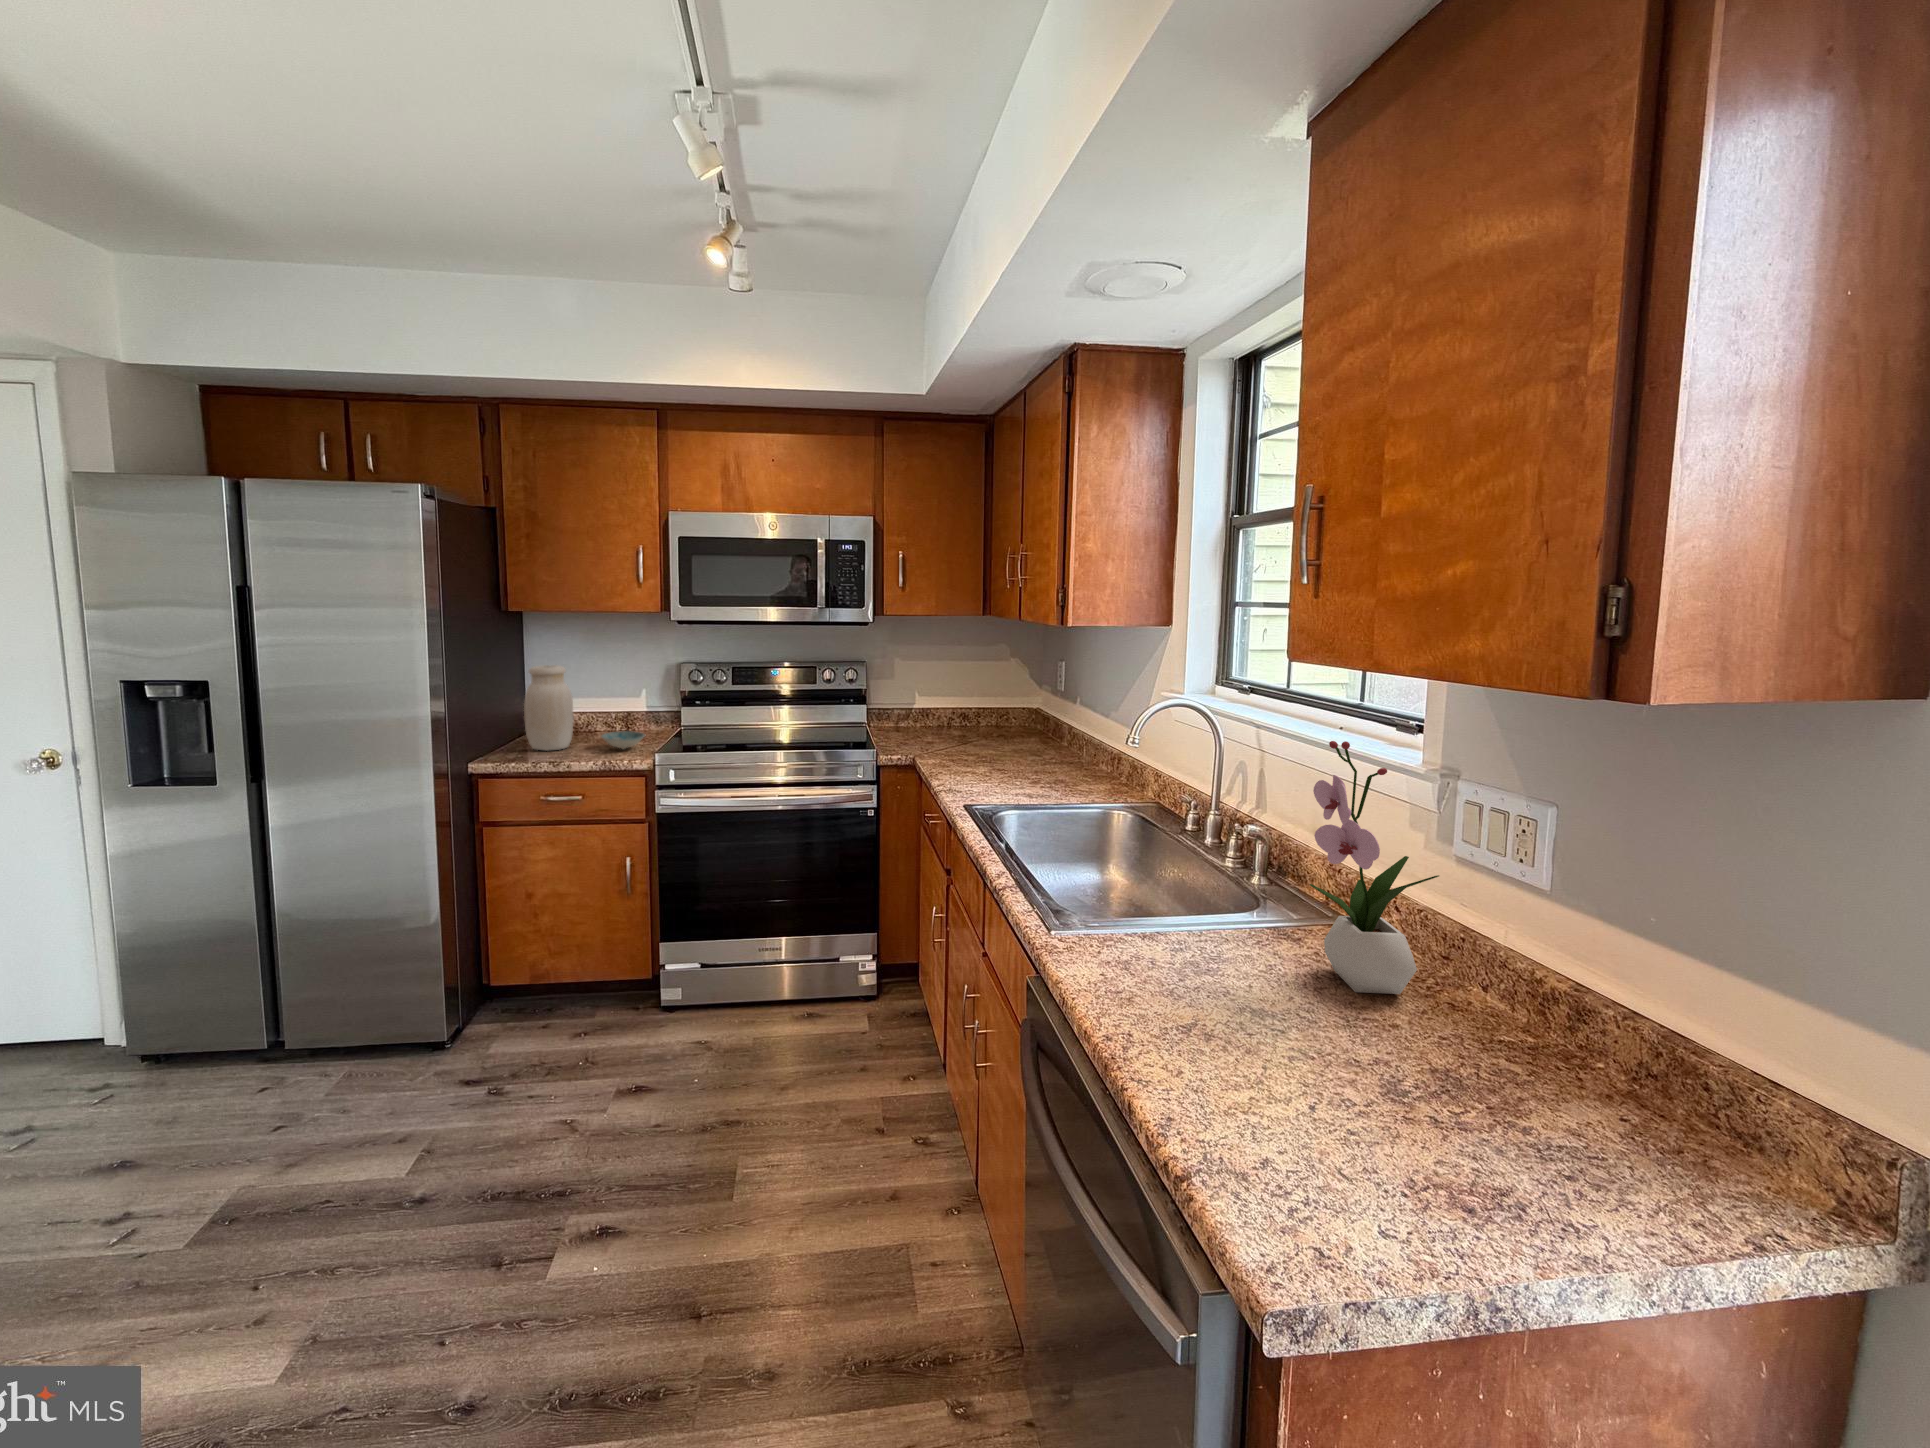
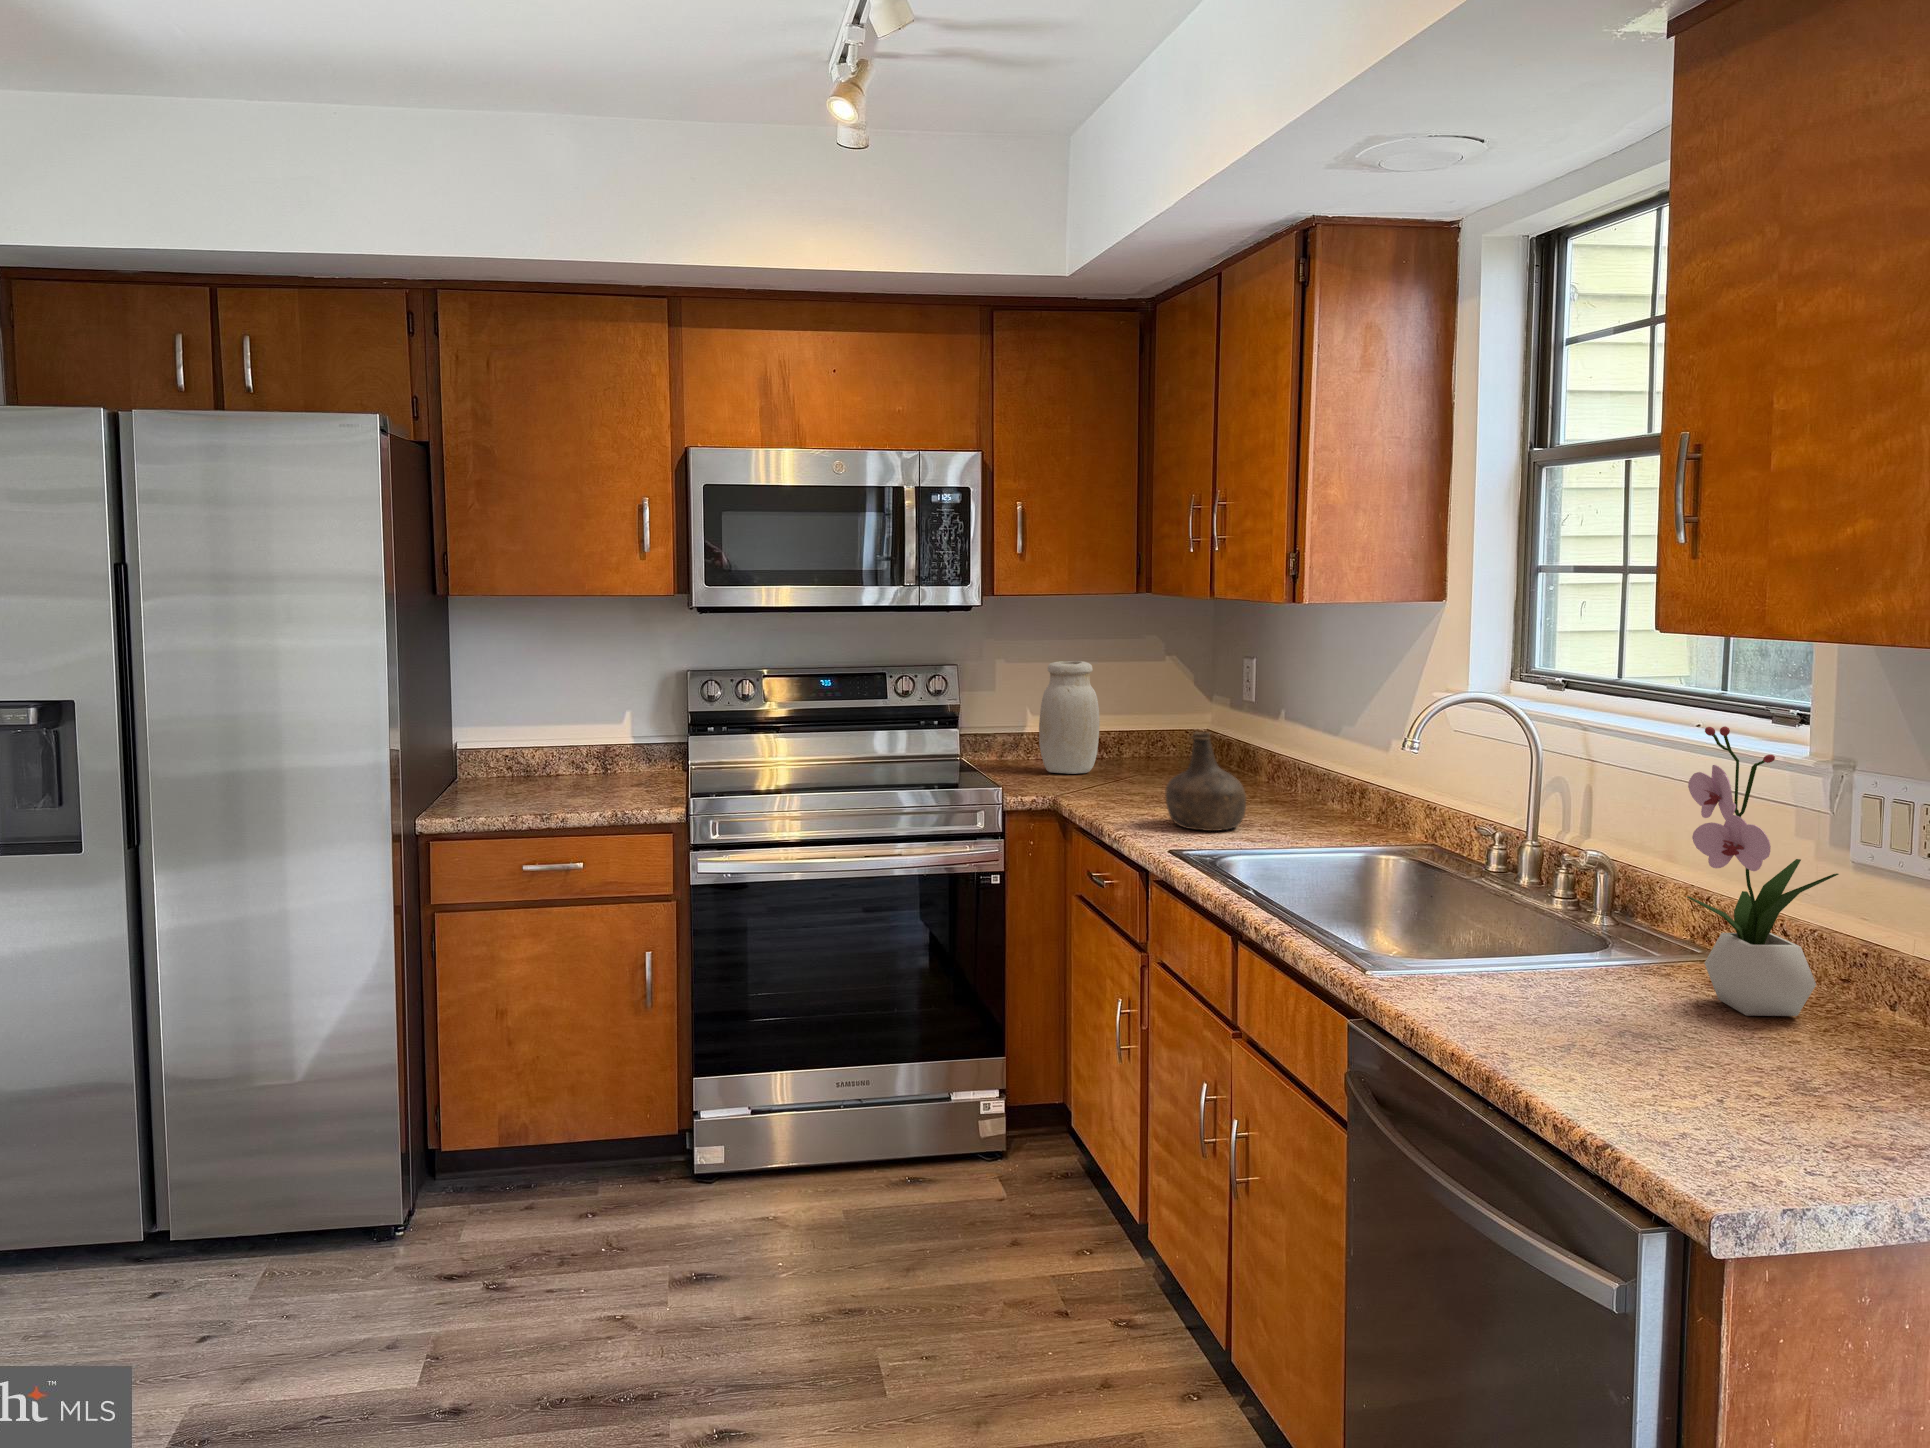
jar: present [524,665,574,750] -> present [1039,661,1100,774]
bottle: none [975,716,1030,787] -> present [1165,732,1246,831]
ceramic bowl: present [601,731,645,749] -> none [588,771,653,797]

